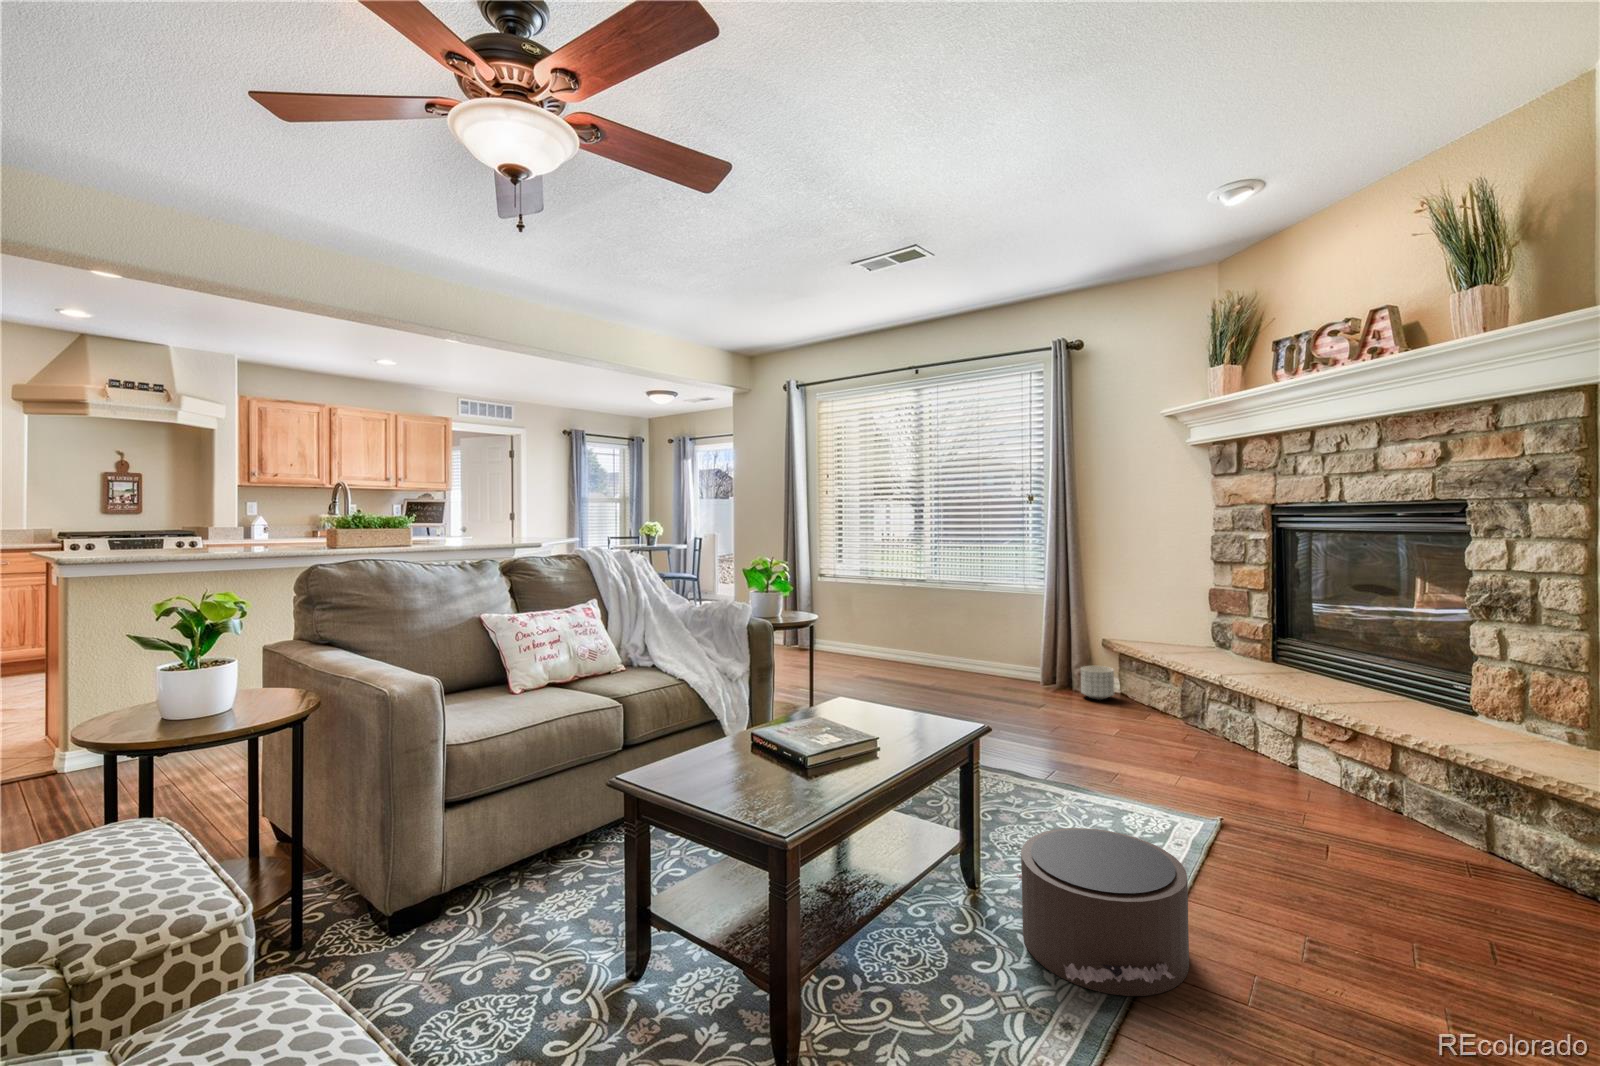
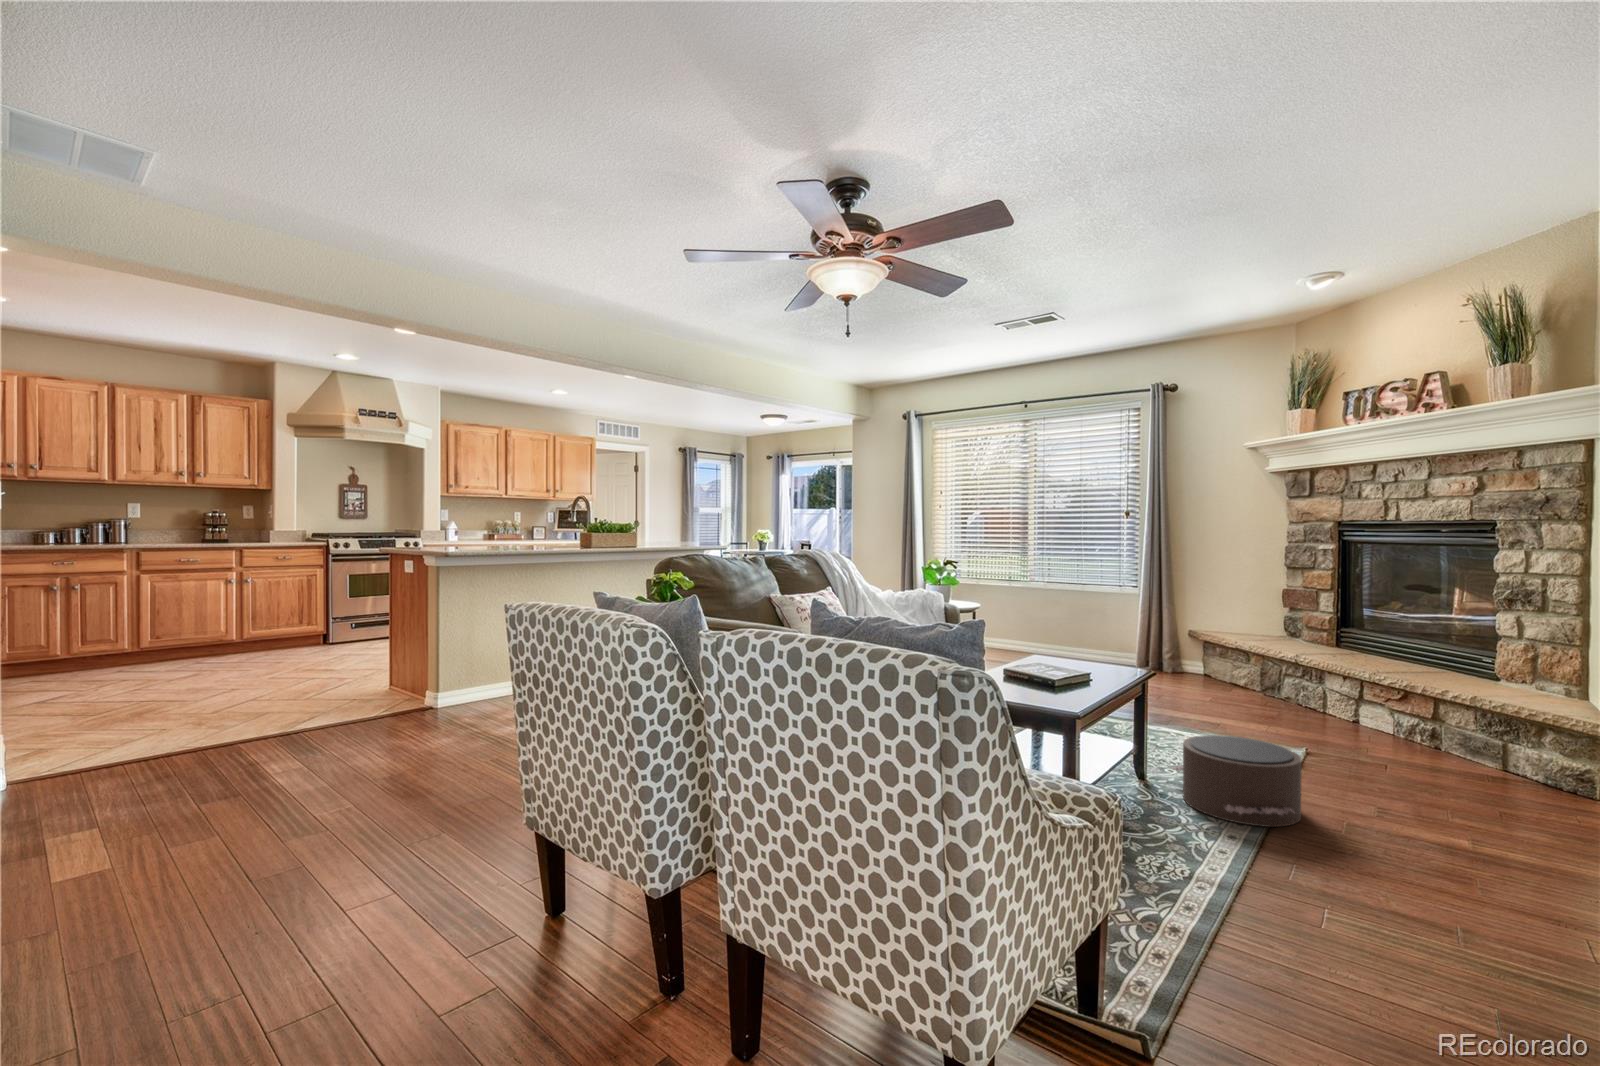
planter: present [1081,666,1114,700] -> none [1170,651,1199,678]

